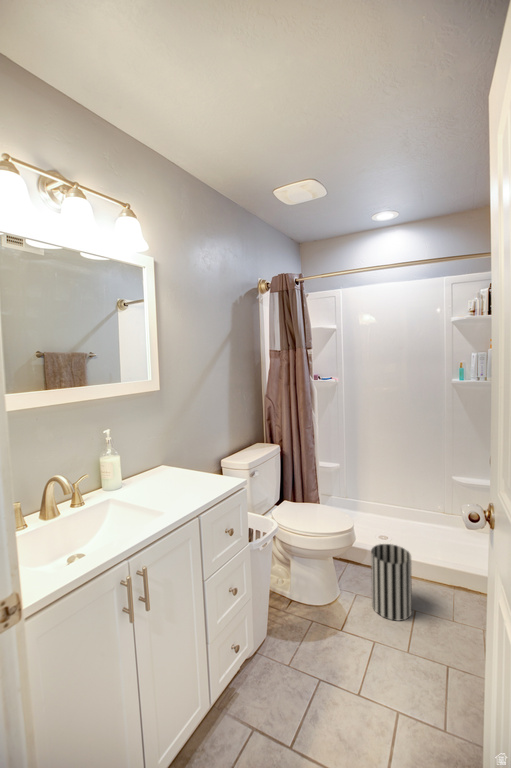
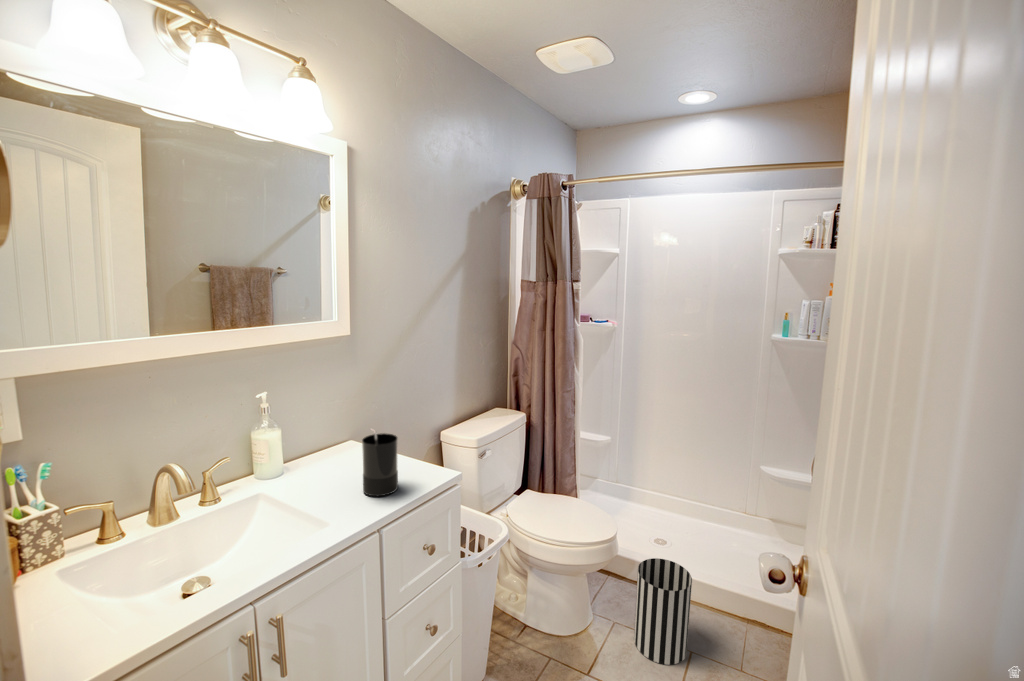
candle: none [180,450,205,495] -> present [362,429,398,496]

